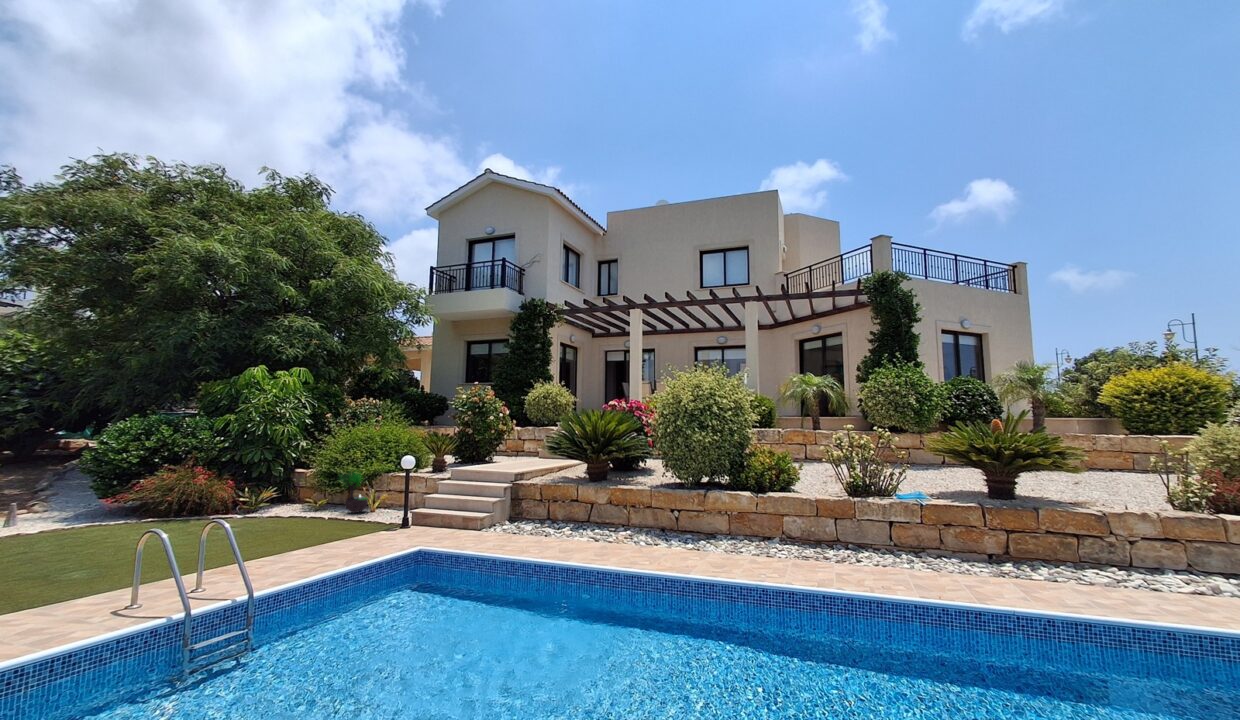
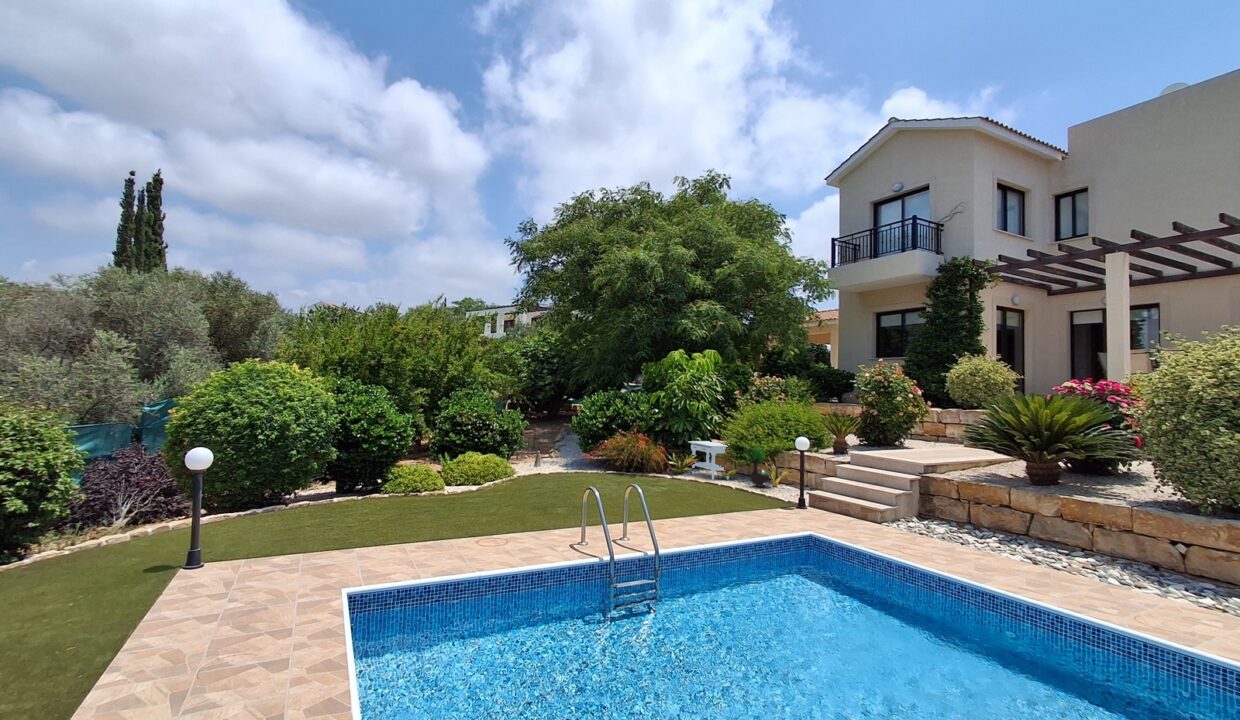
side table: none [266,469,327,513] -> present [688,441,729,480]

